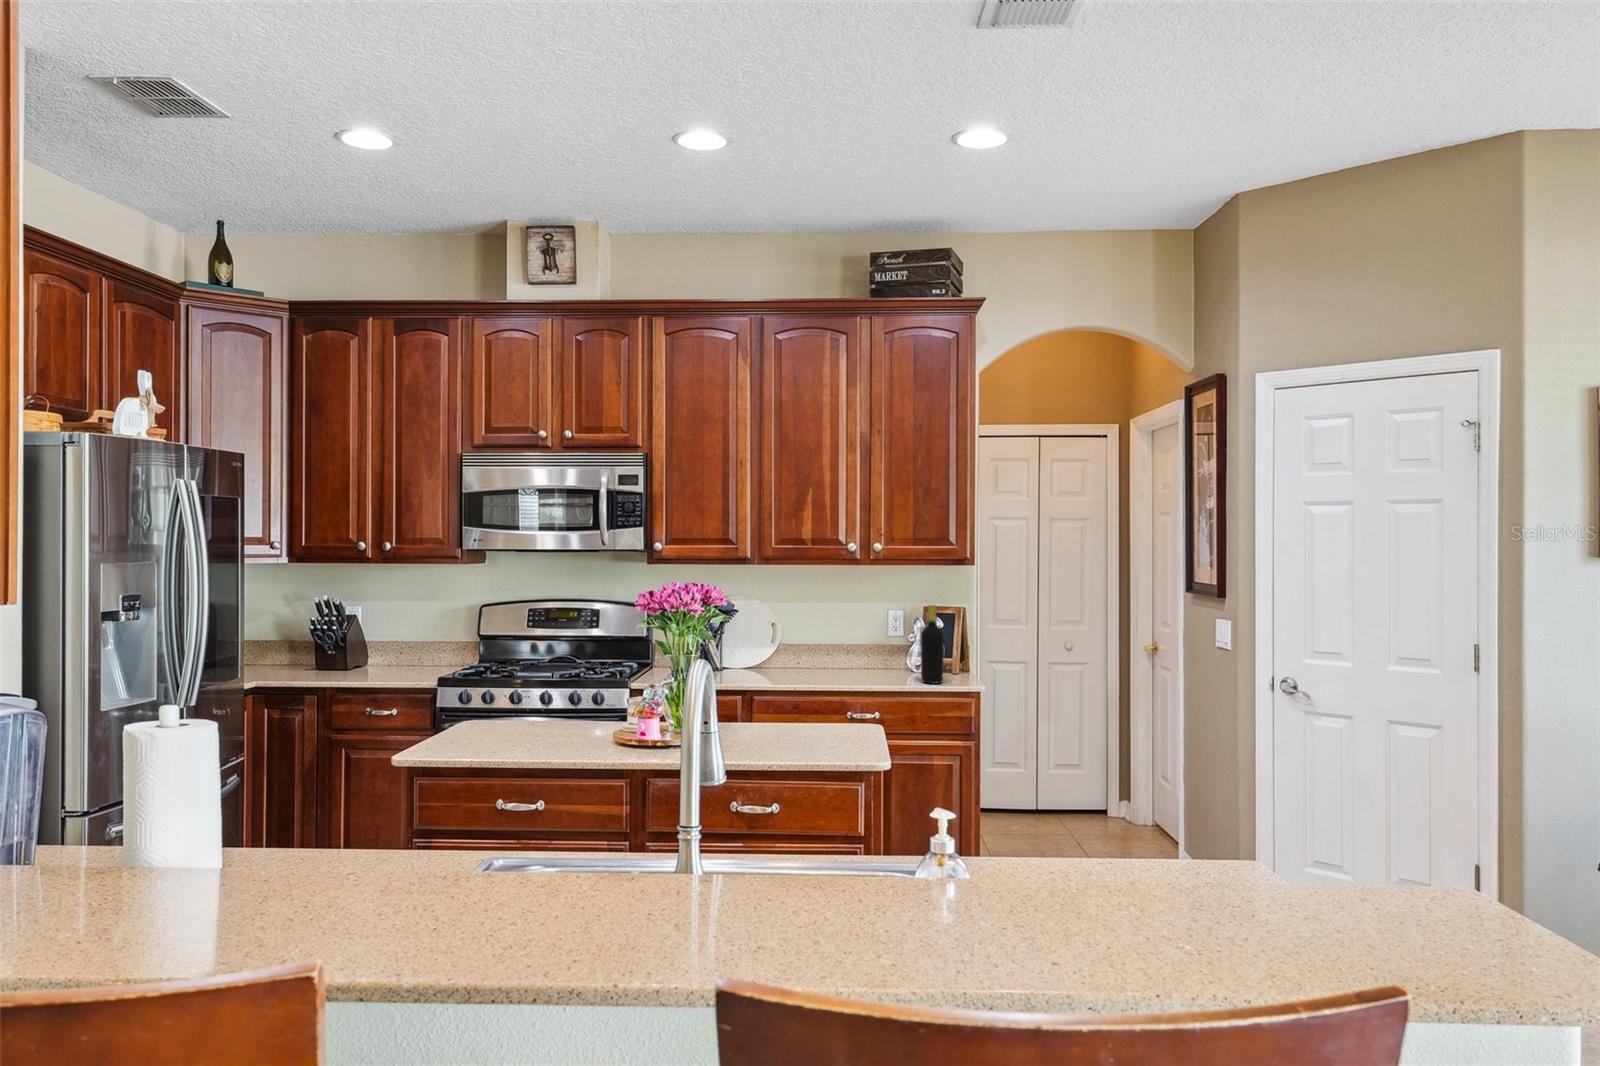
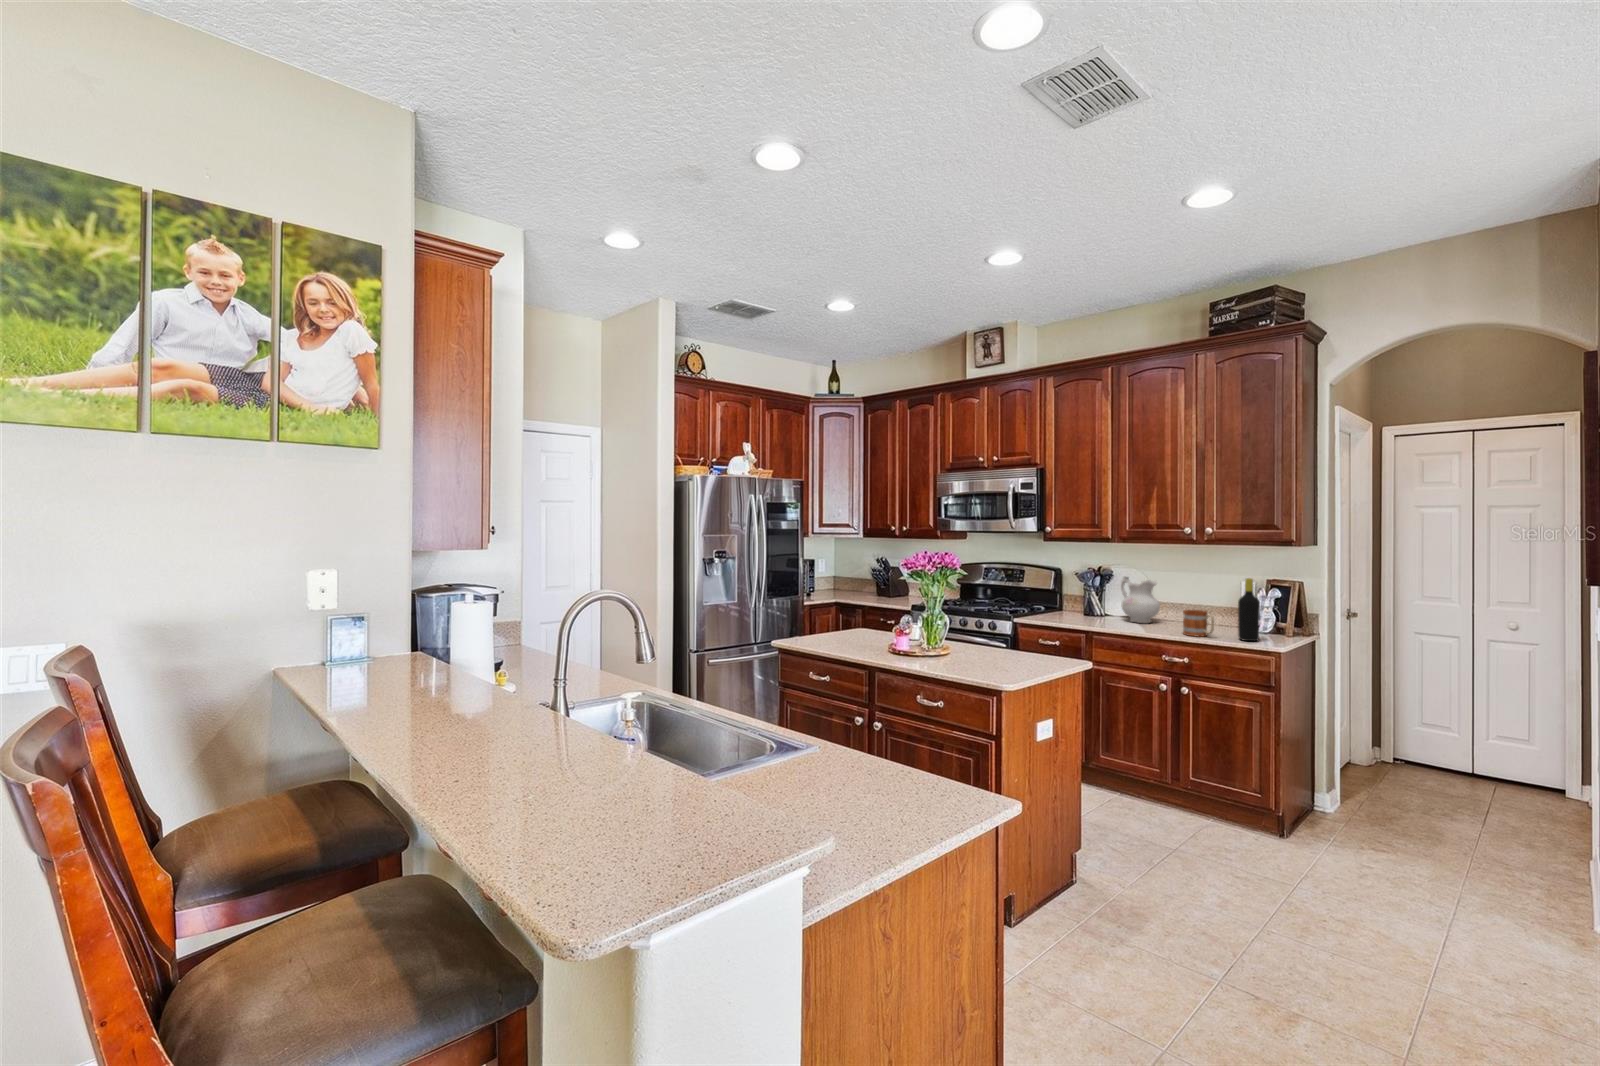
ceramic pitcher: none [762,612,815,675] -> present [1121,577,1160,623]
mug: none [861,650,900,684] -> present [1183,610,1214,637]

